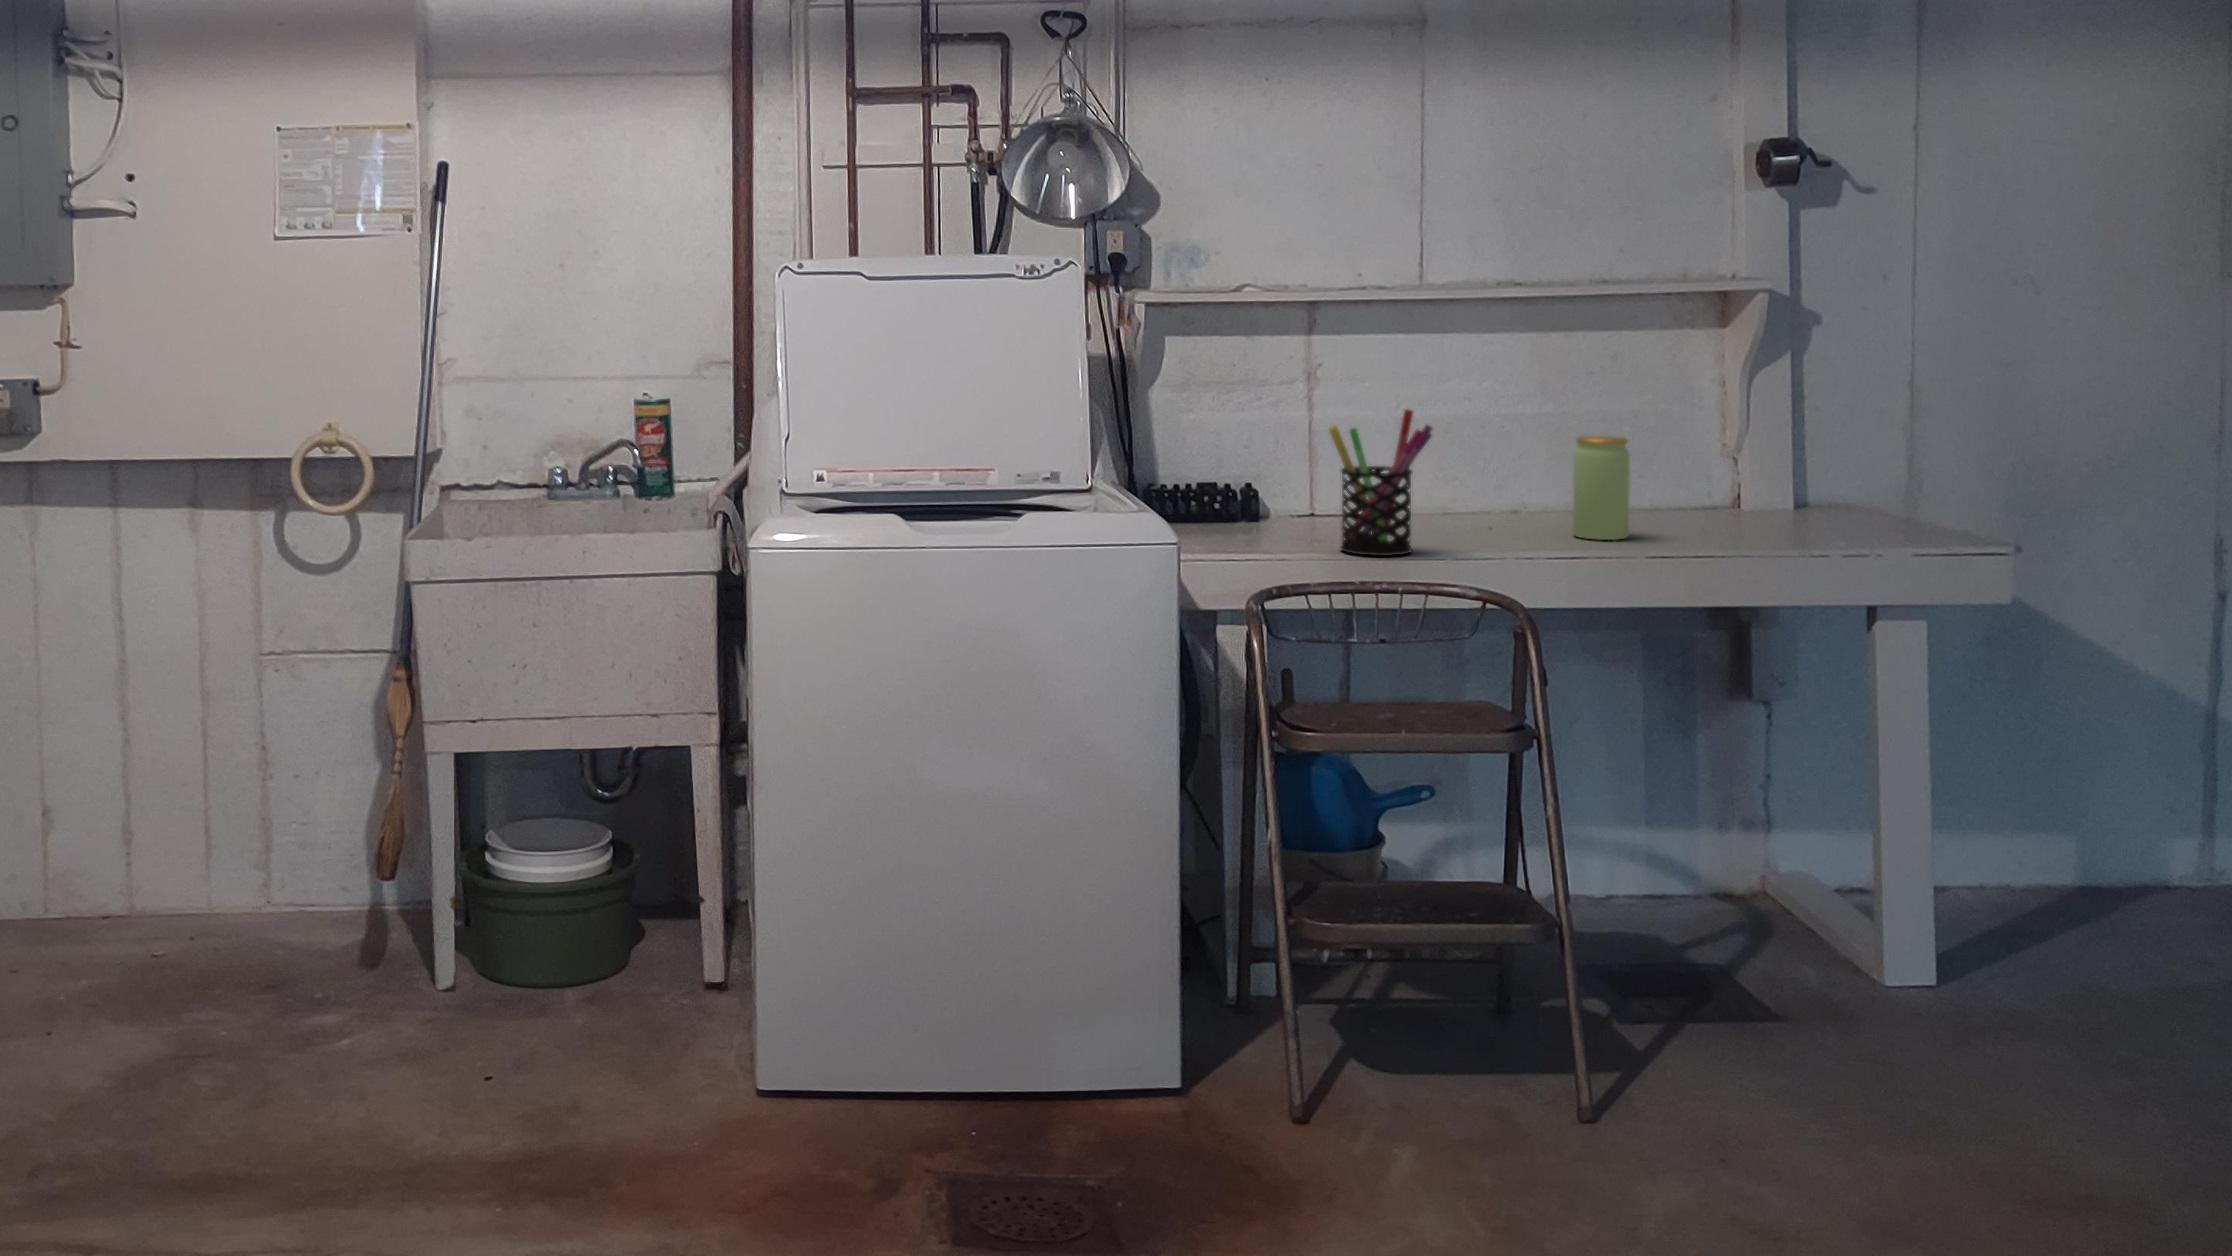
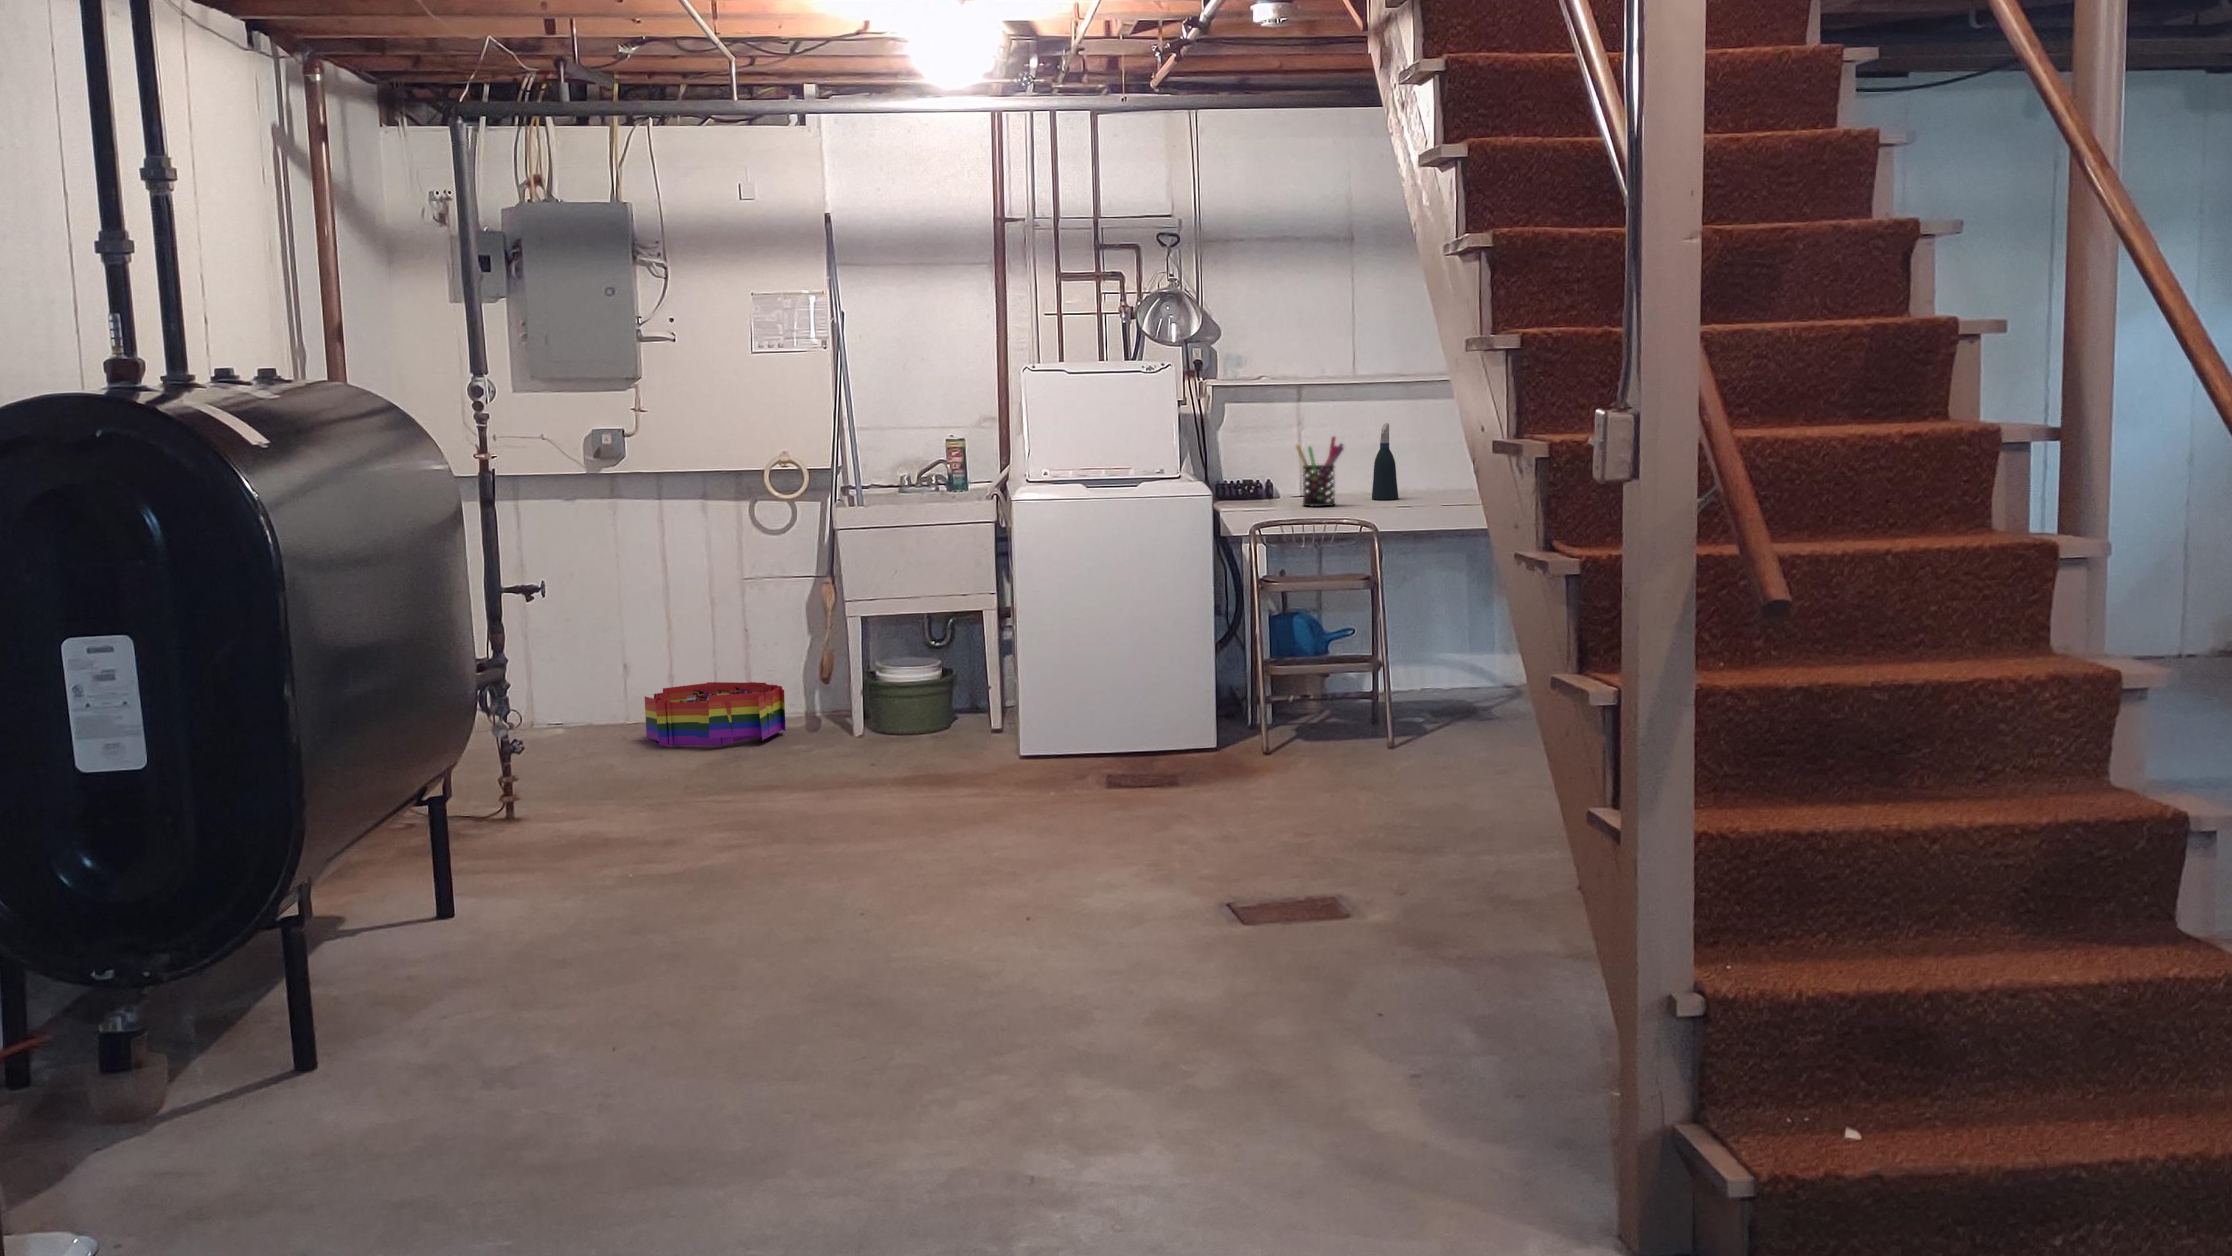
spray bottle: none [1472,379,1530,536] -> present [1372,423,1398,500]
jar: present [1573,436,1630,540] -> none [1417,450,1442,500]
storage bin: none [53,841,313,1002] -> present [645,682,786,746]

